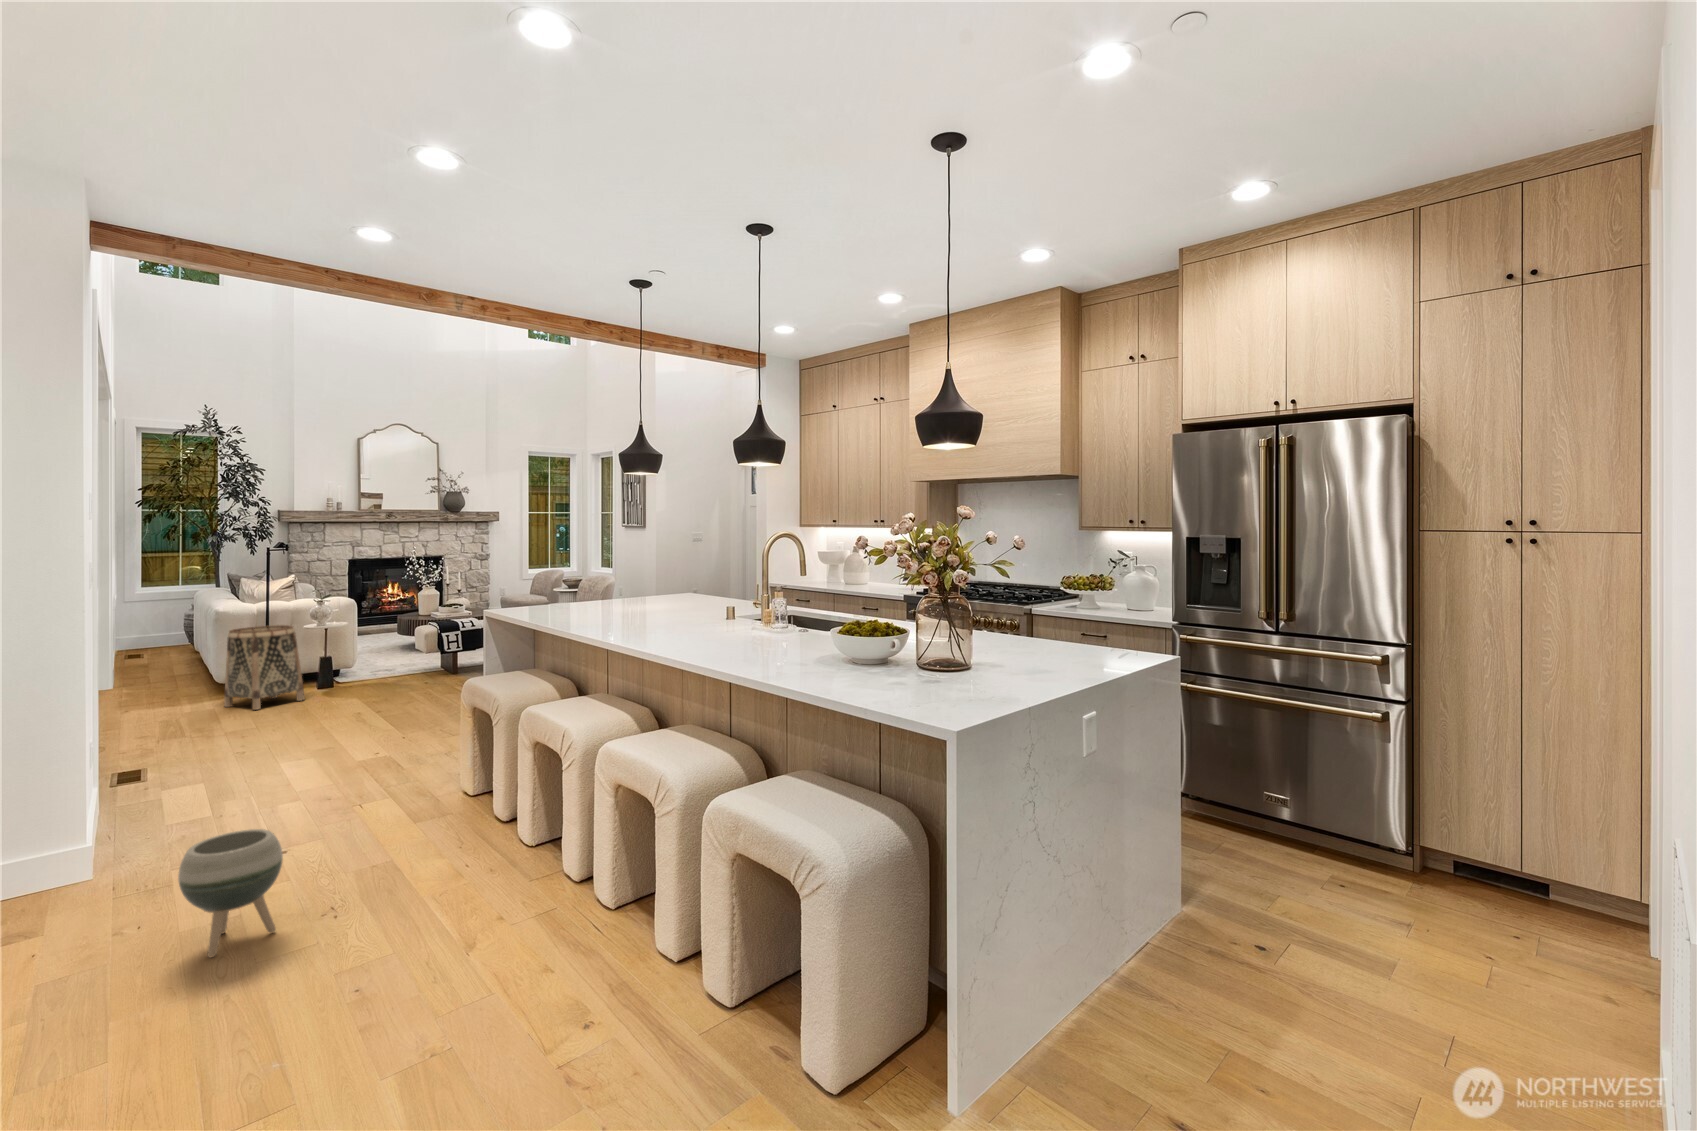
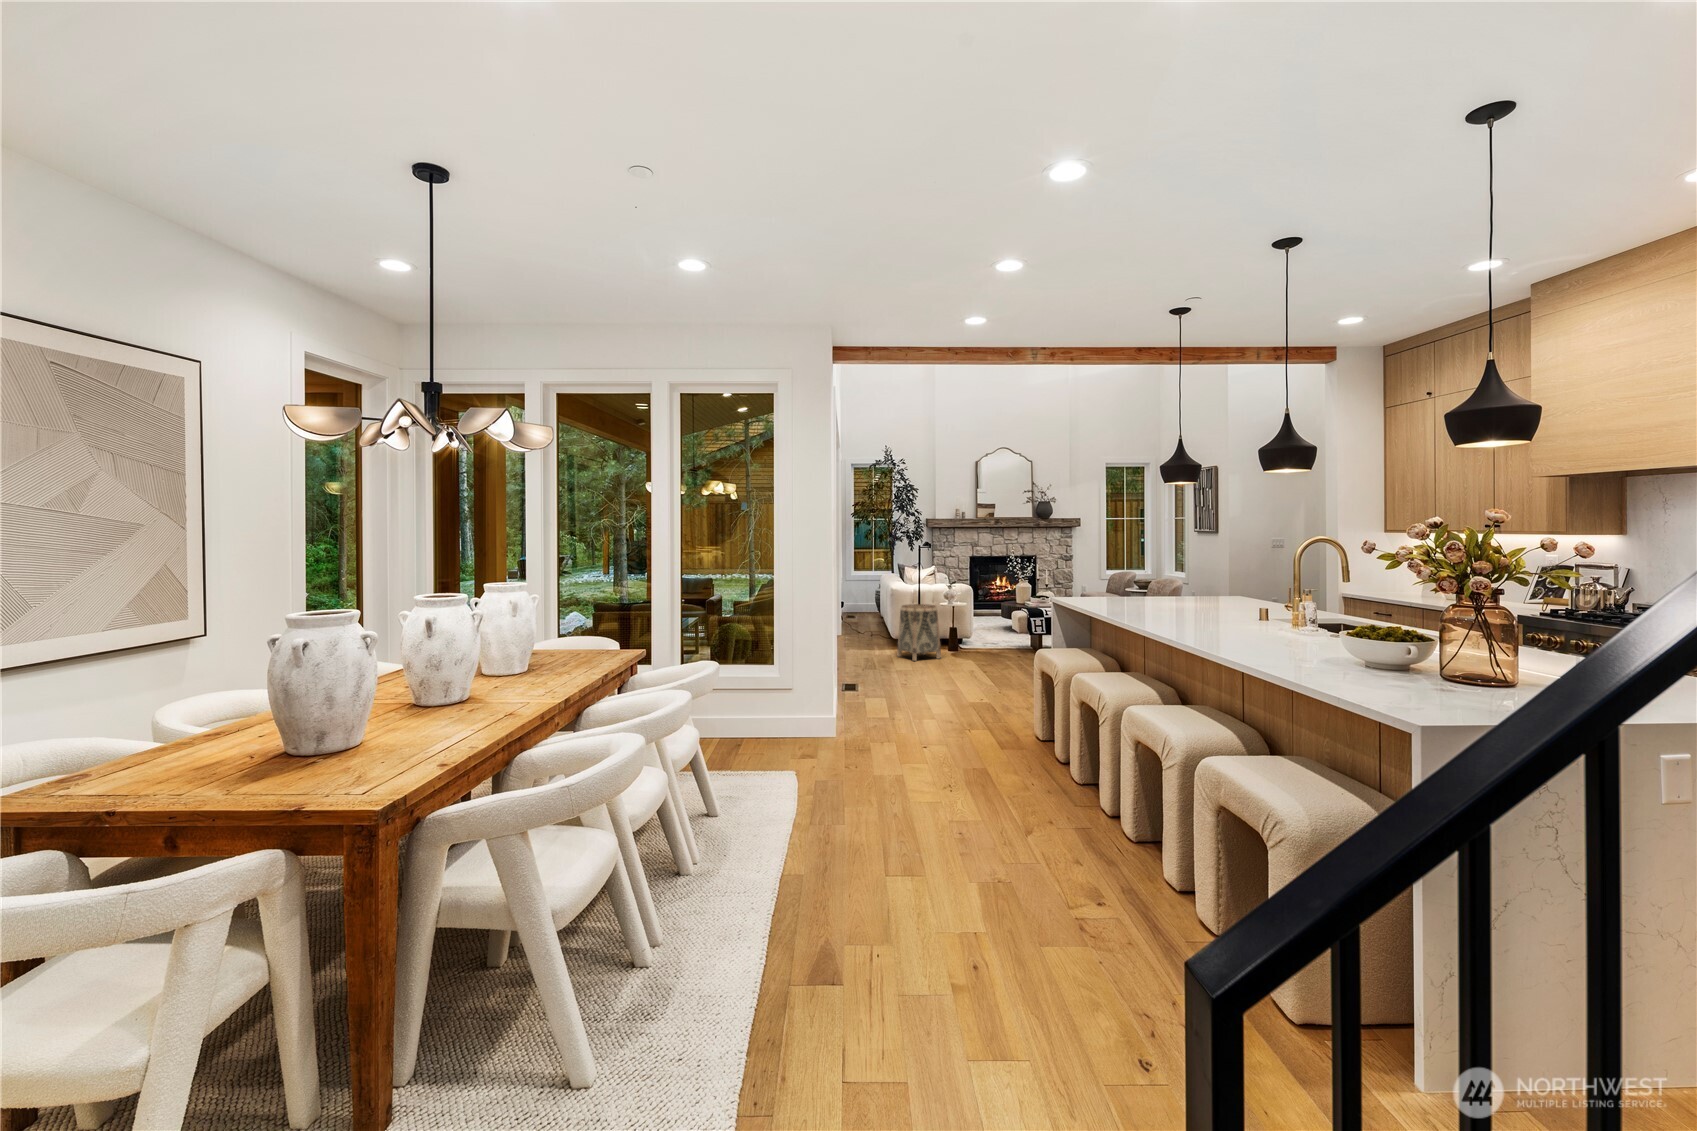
planter: present [178,829,283,957] -> none [894,717,938,779]

